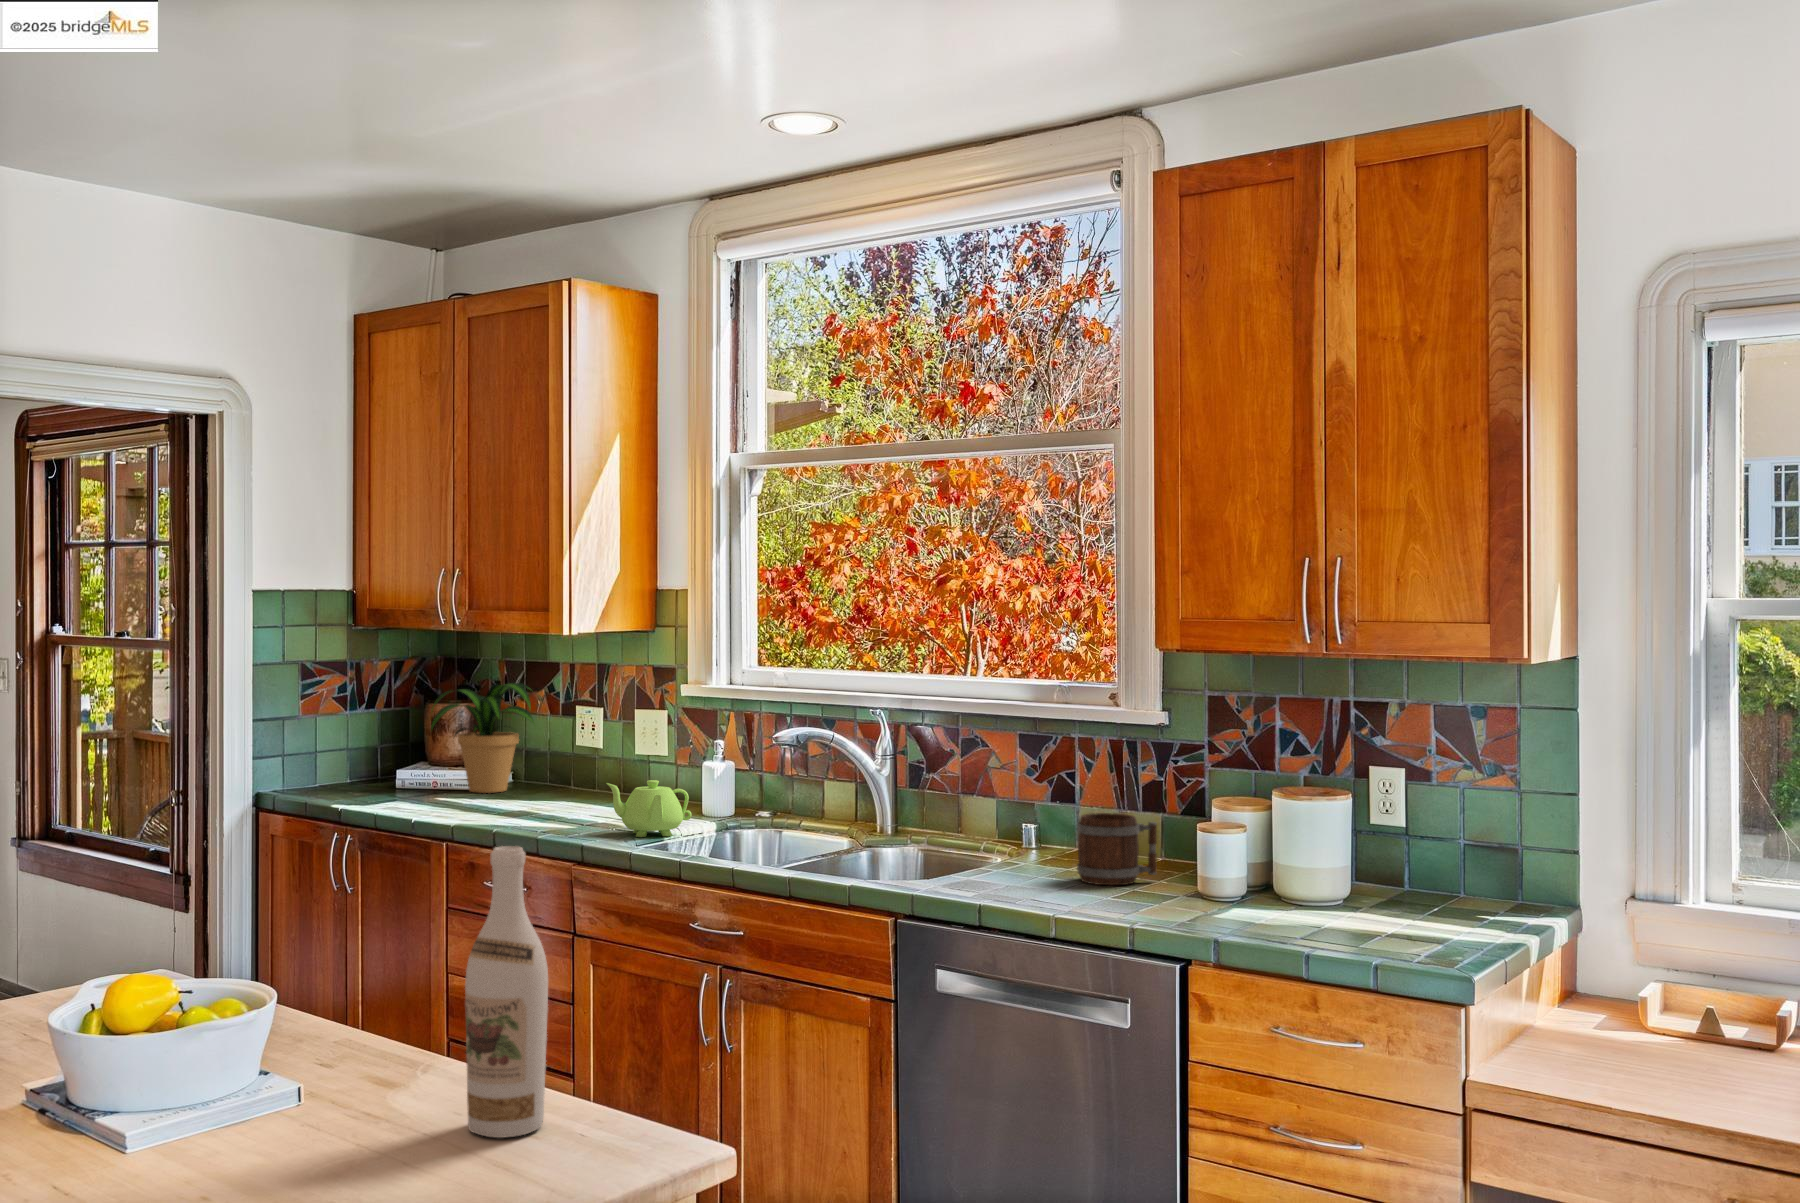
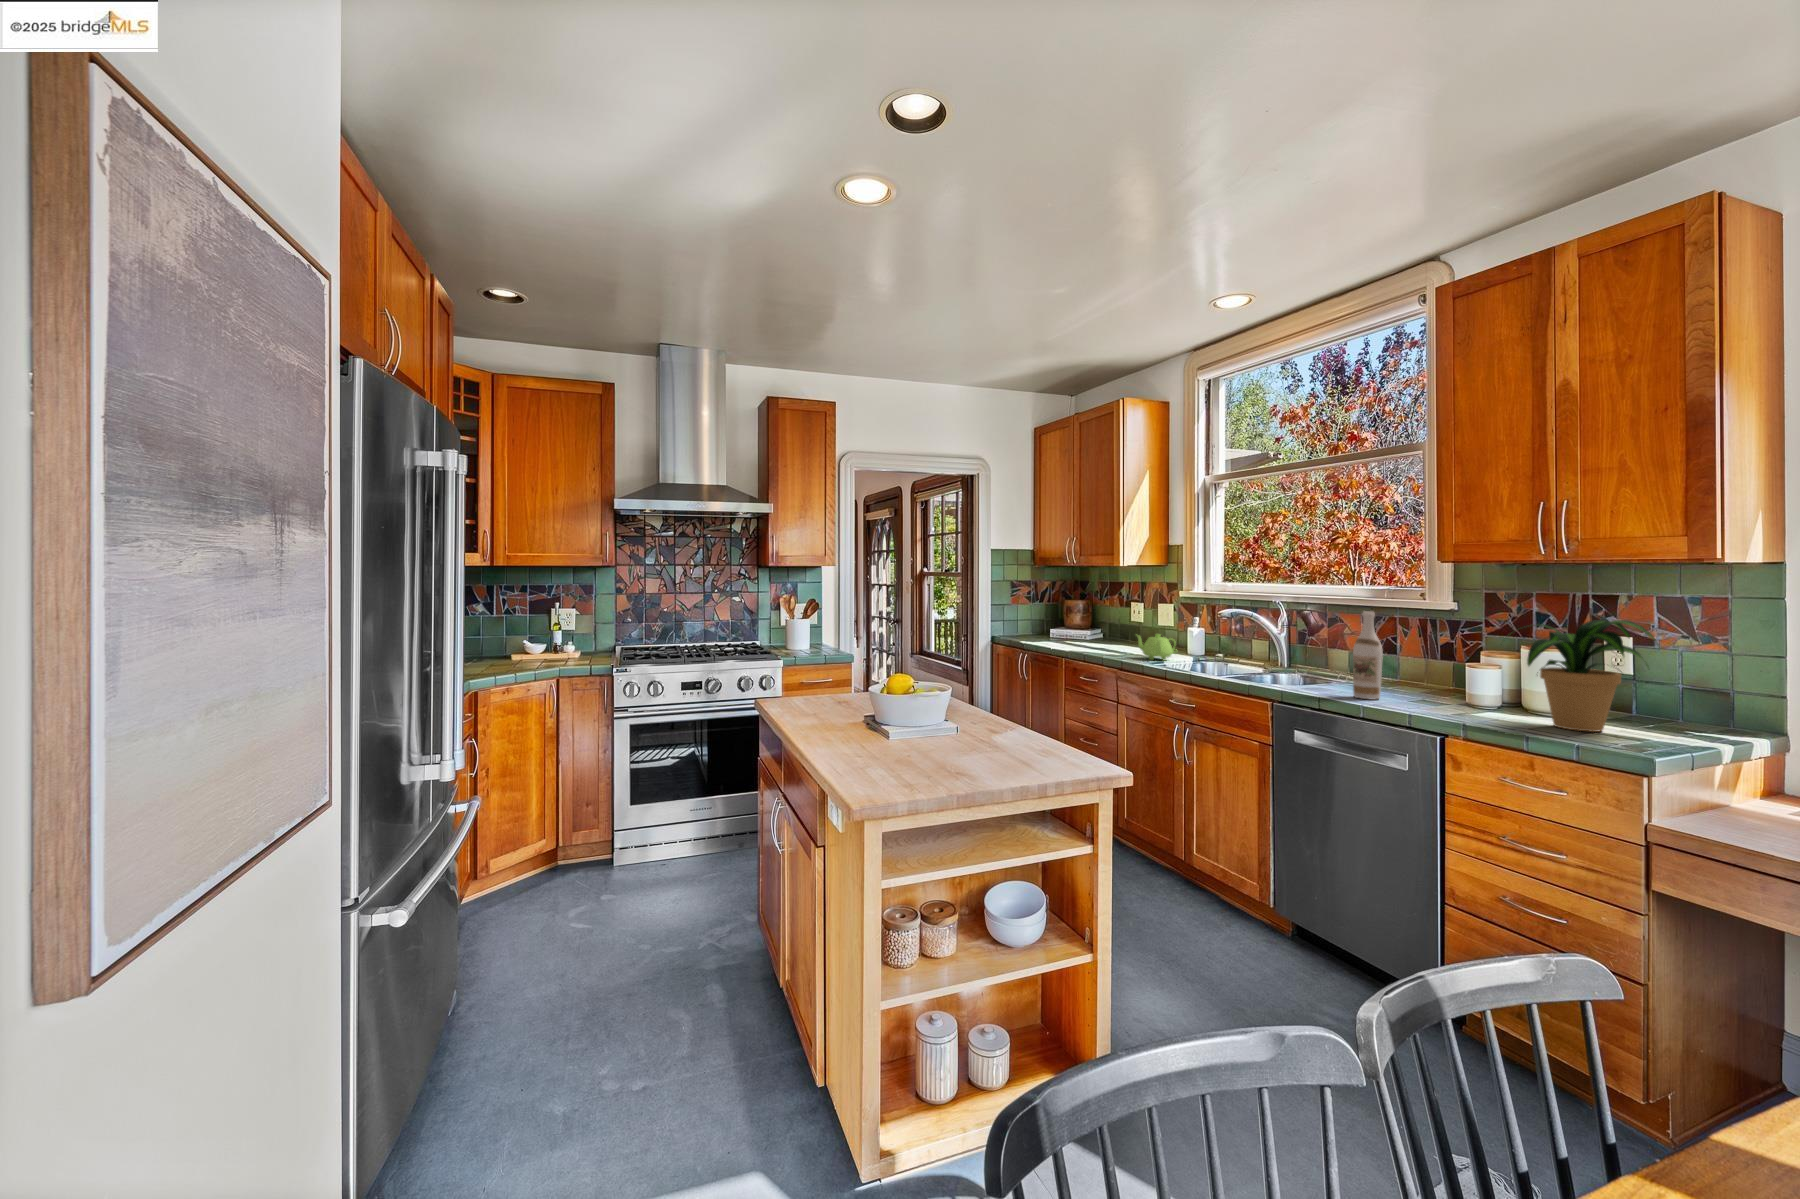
potted plant: present [431,683,540,793] -> present [1518,620,1657,732]
mug: present [1077,813,1157,885] -> none [1388,657,1442,697]
wine bottle: present [465,846,548,1138] -> present [1353,611,1383,699]

